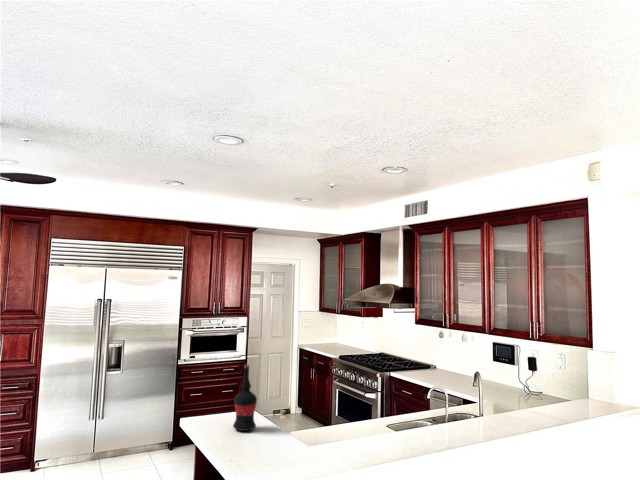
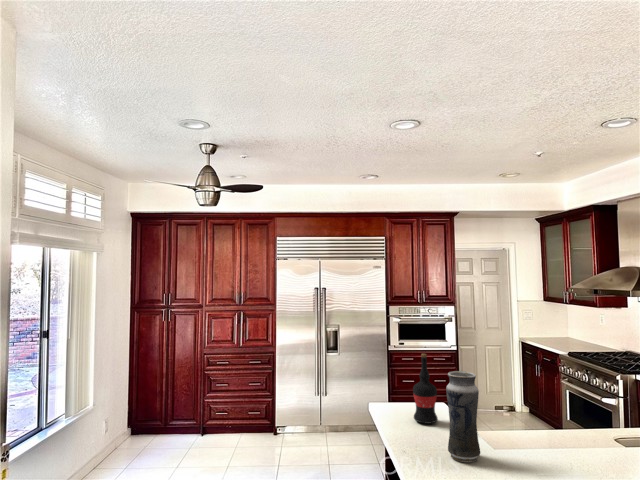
vase: none [274,378,303,459] -> present [446,371,480,462]

